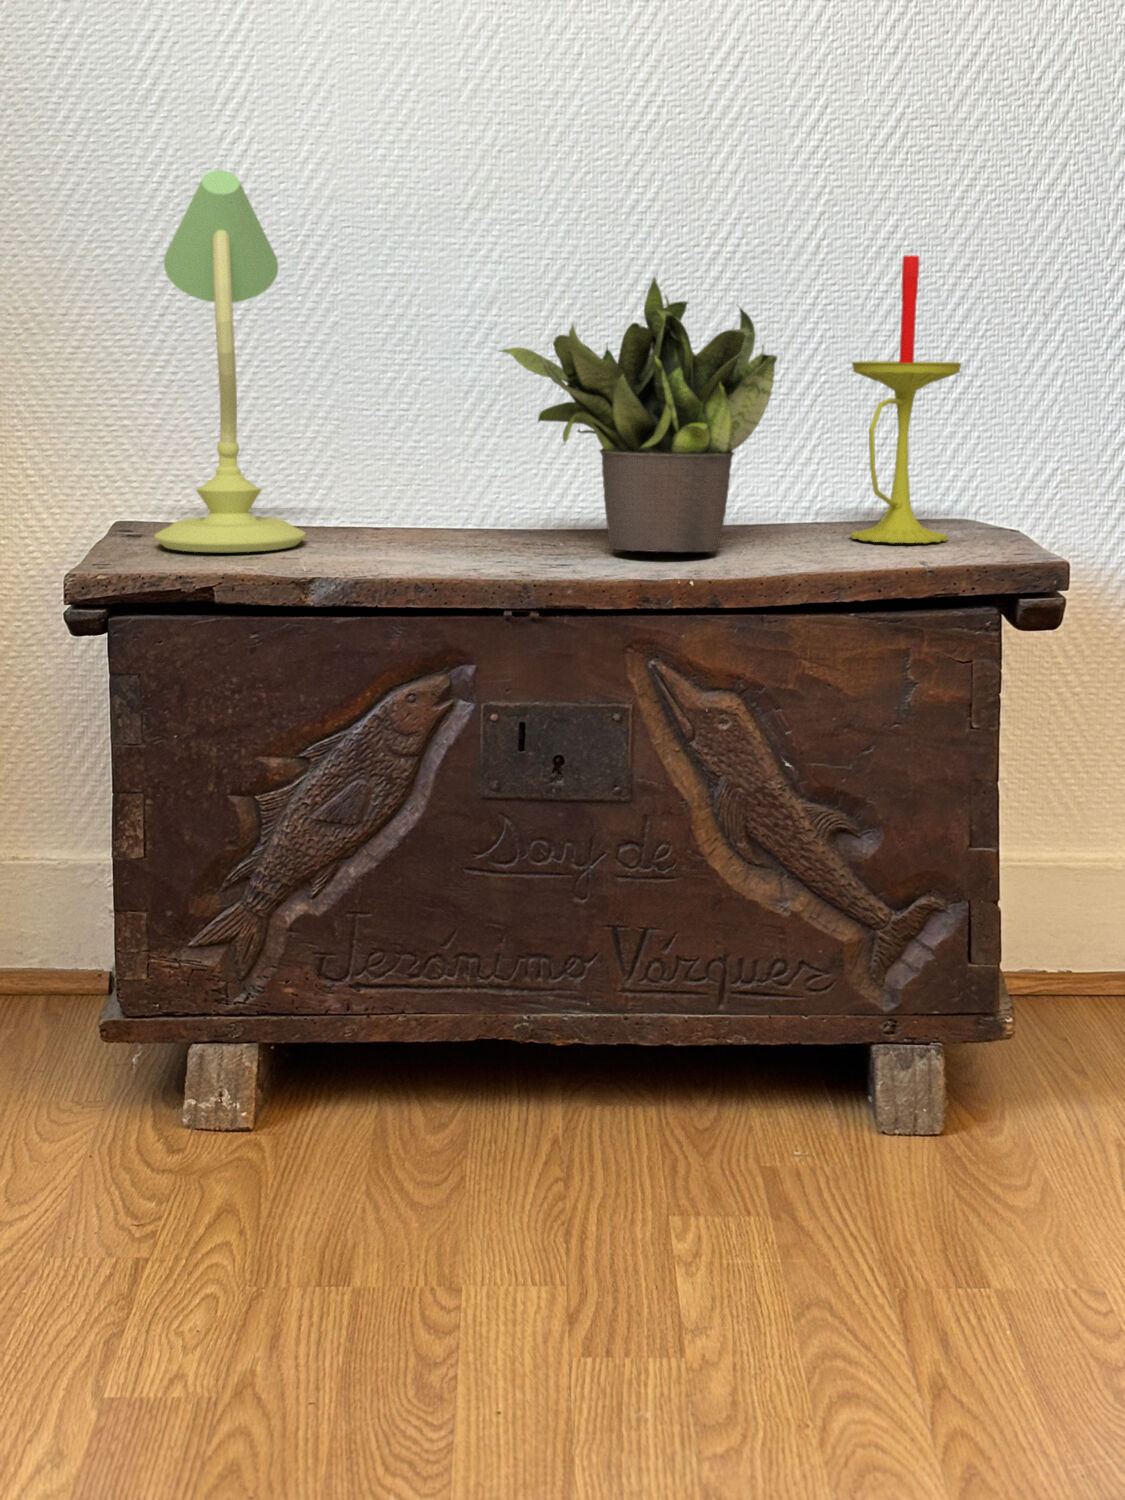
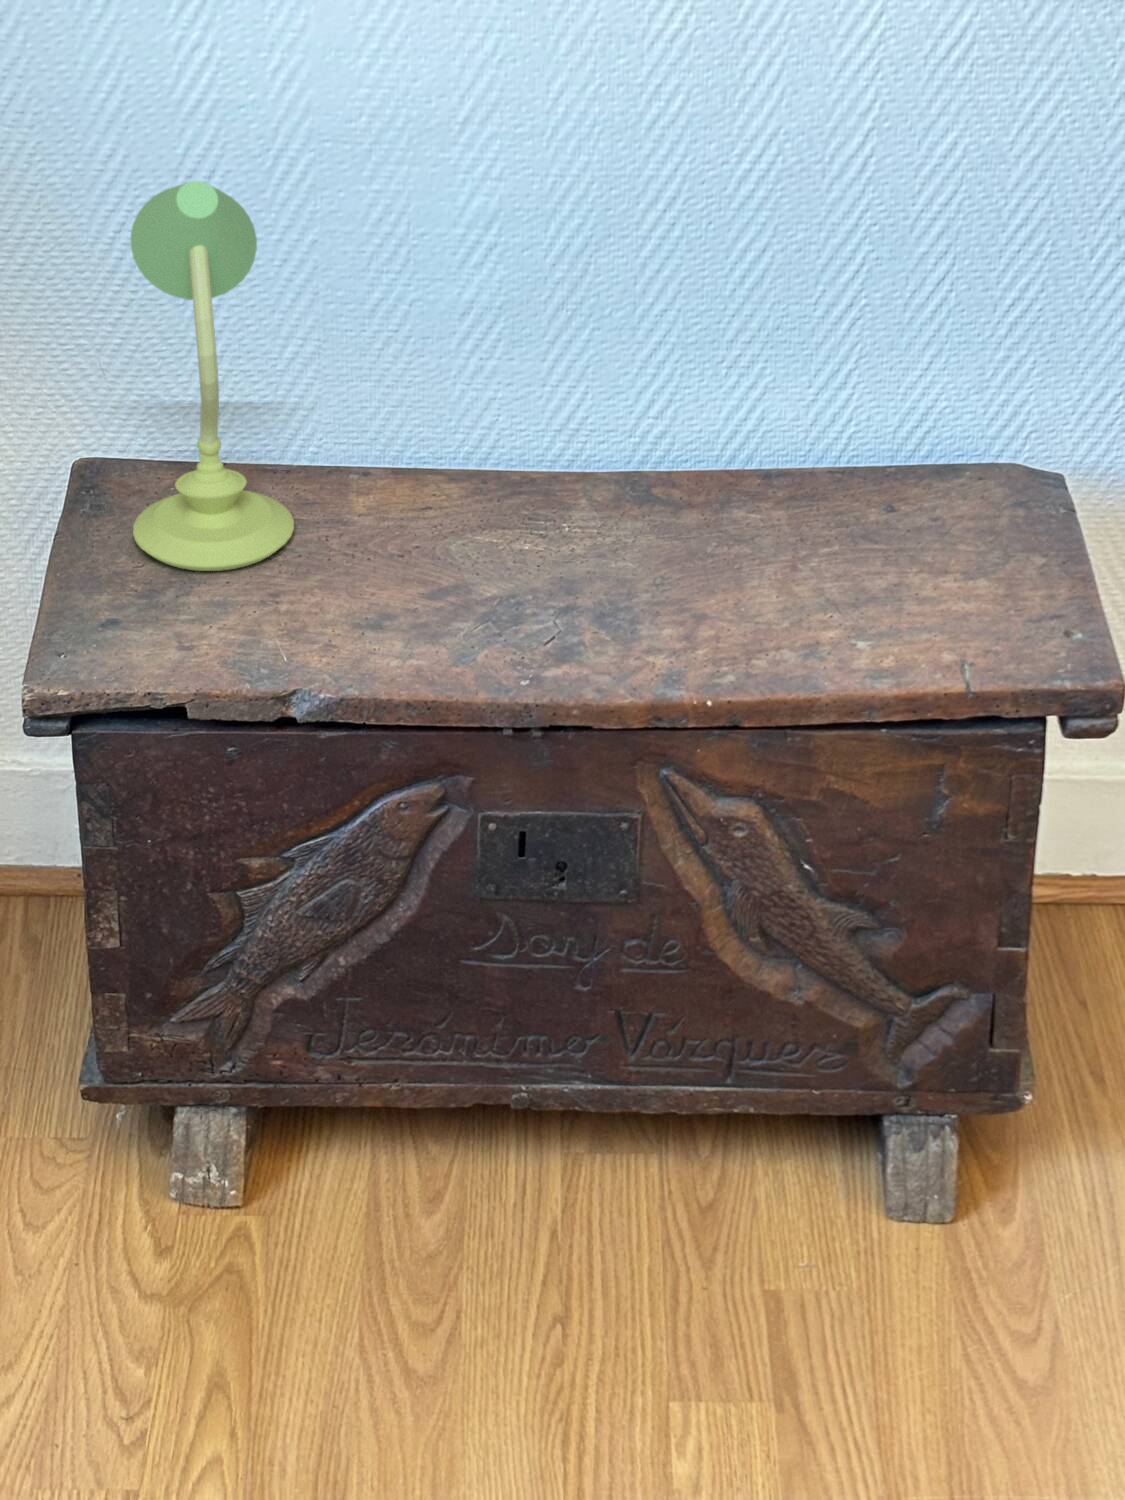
candle: present [850,255,961,543] -> none [878,239,1010,548]
potted plant: present [499,277,777,552] -> none [500,316,805,600]

